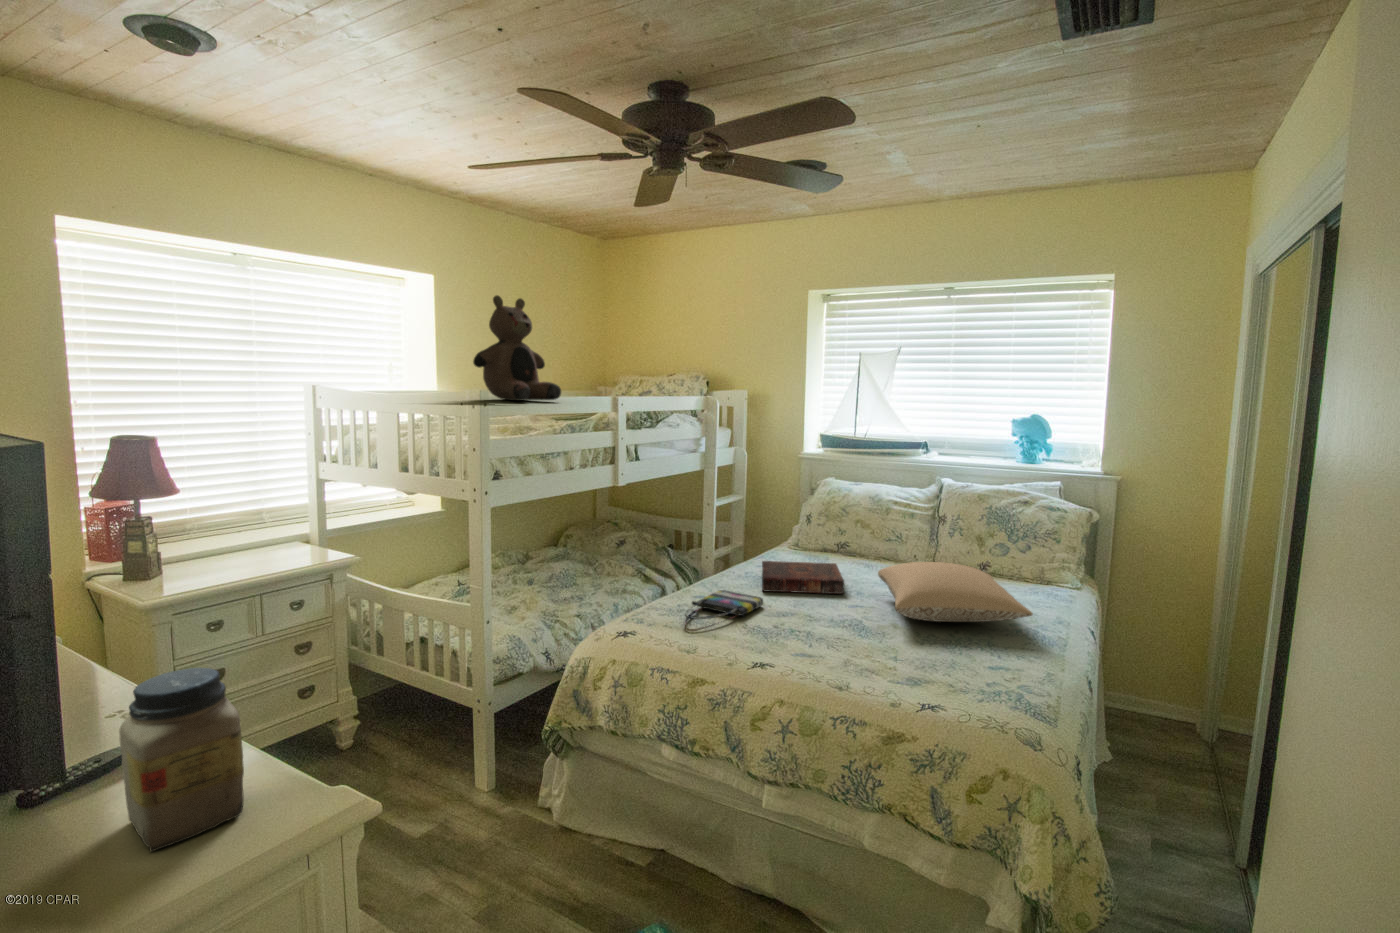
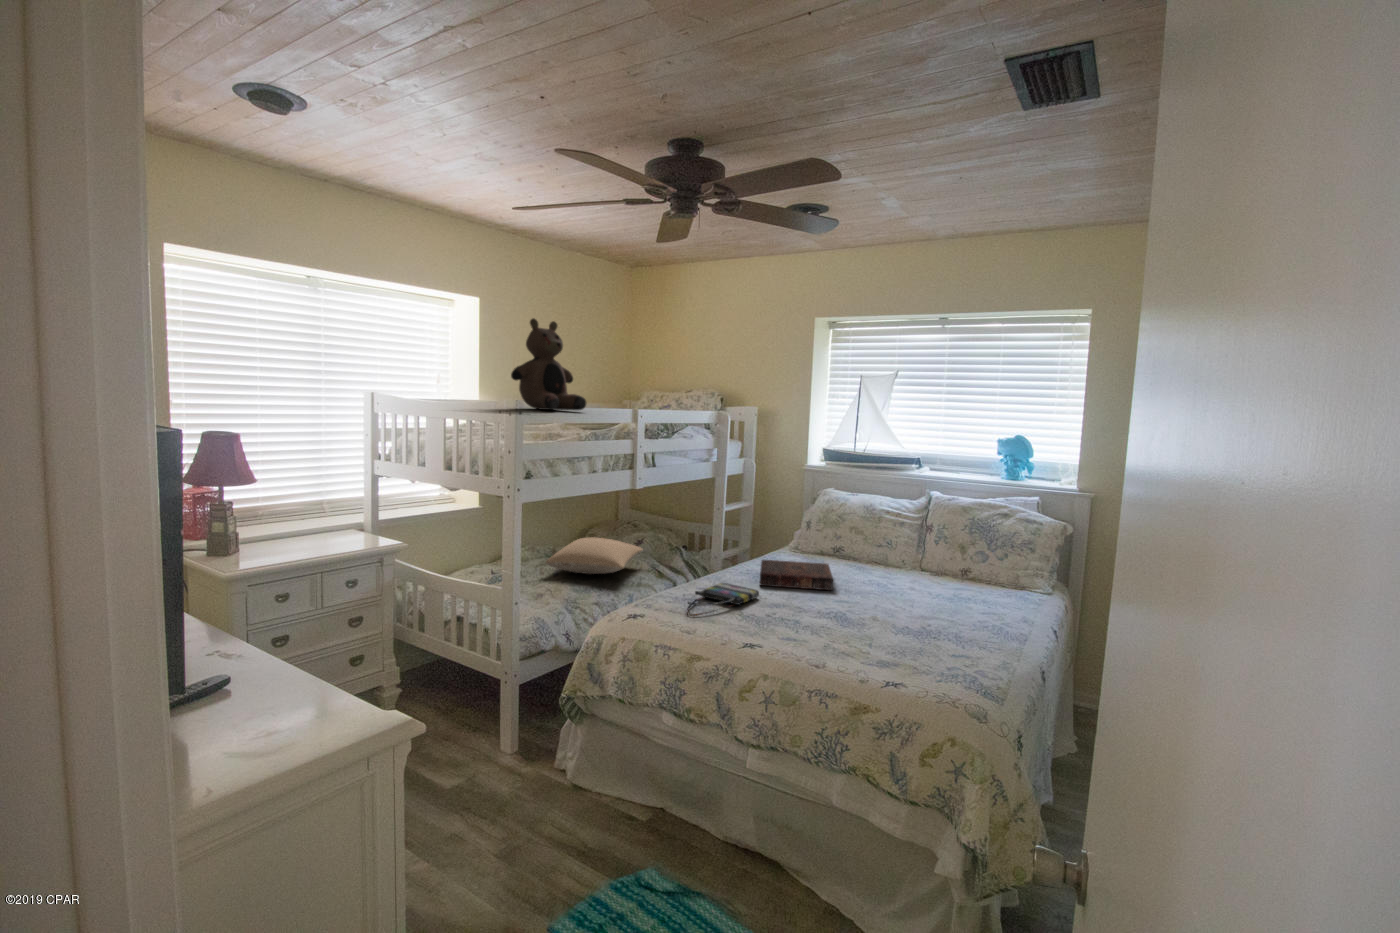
pillow: present [878,562,1033,622] -> present [546,538,643,574]
jar: present [119,668,244,852] -> none [222,610,315,750]

